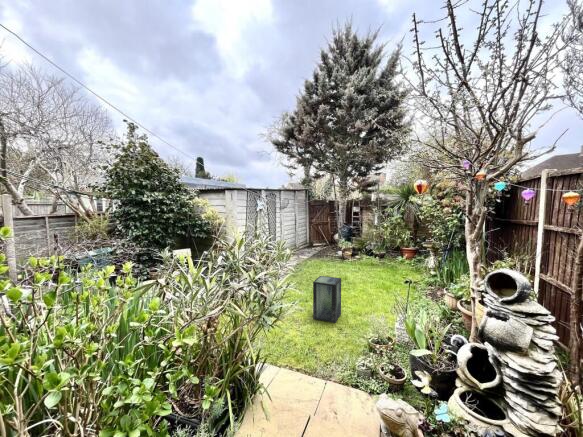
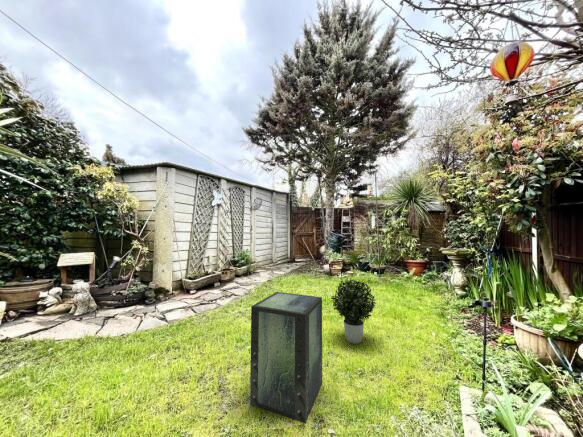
potted plant: none [345,268,368,300] -> present [331,279,376,344]

